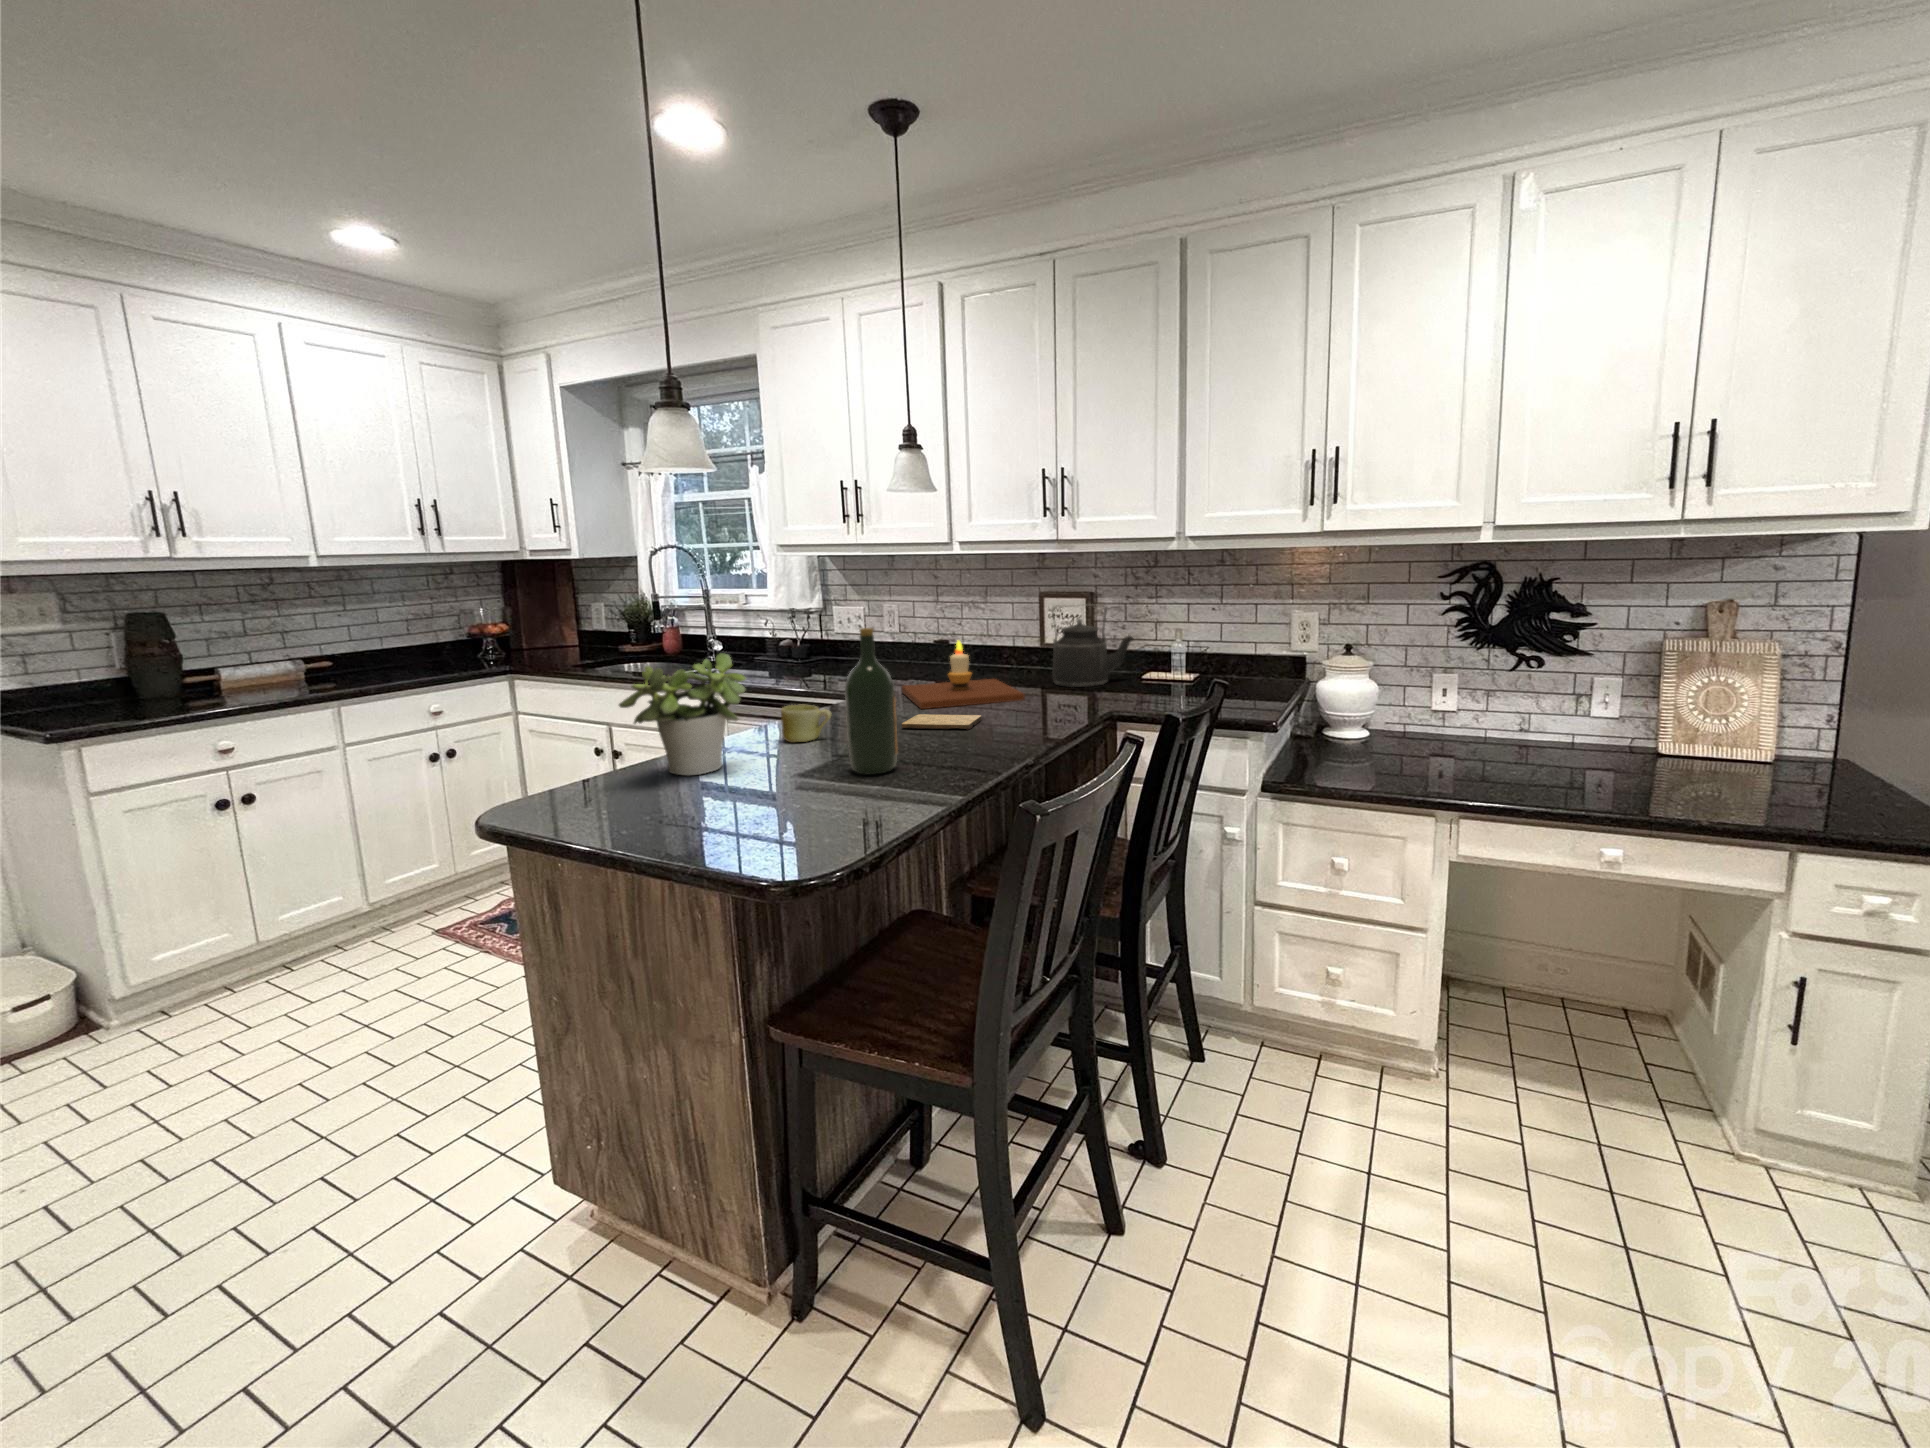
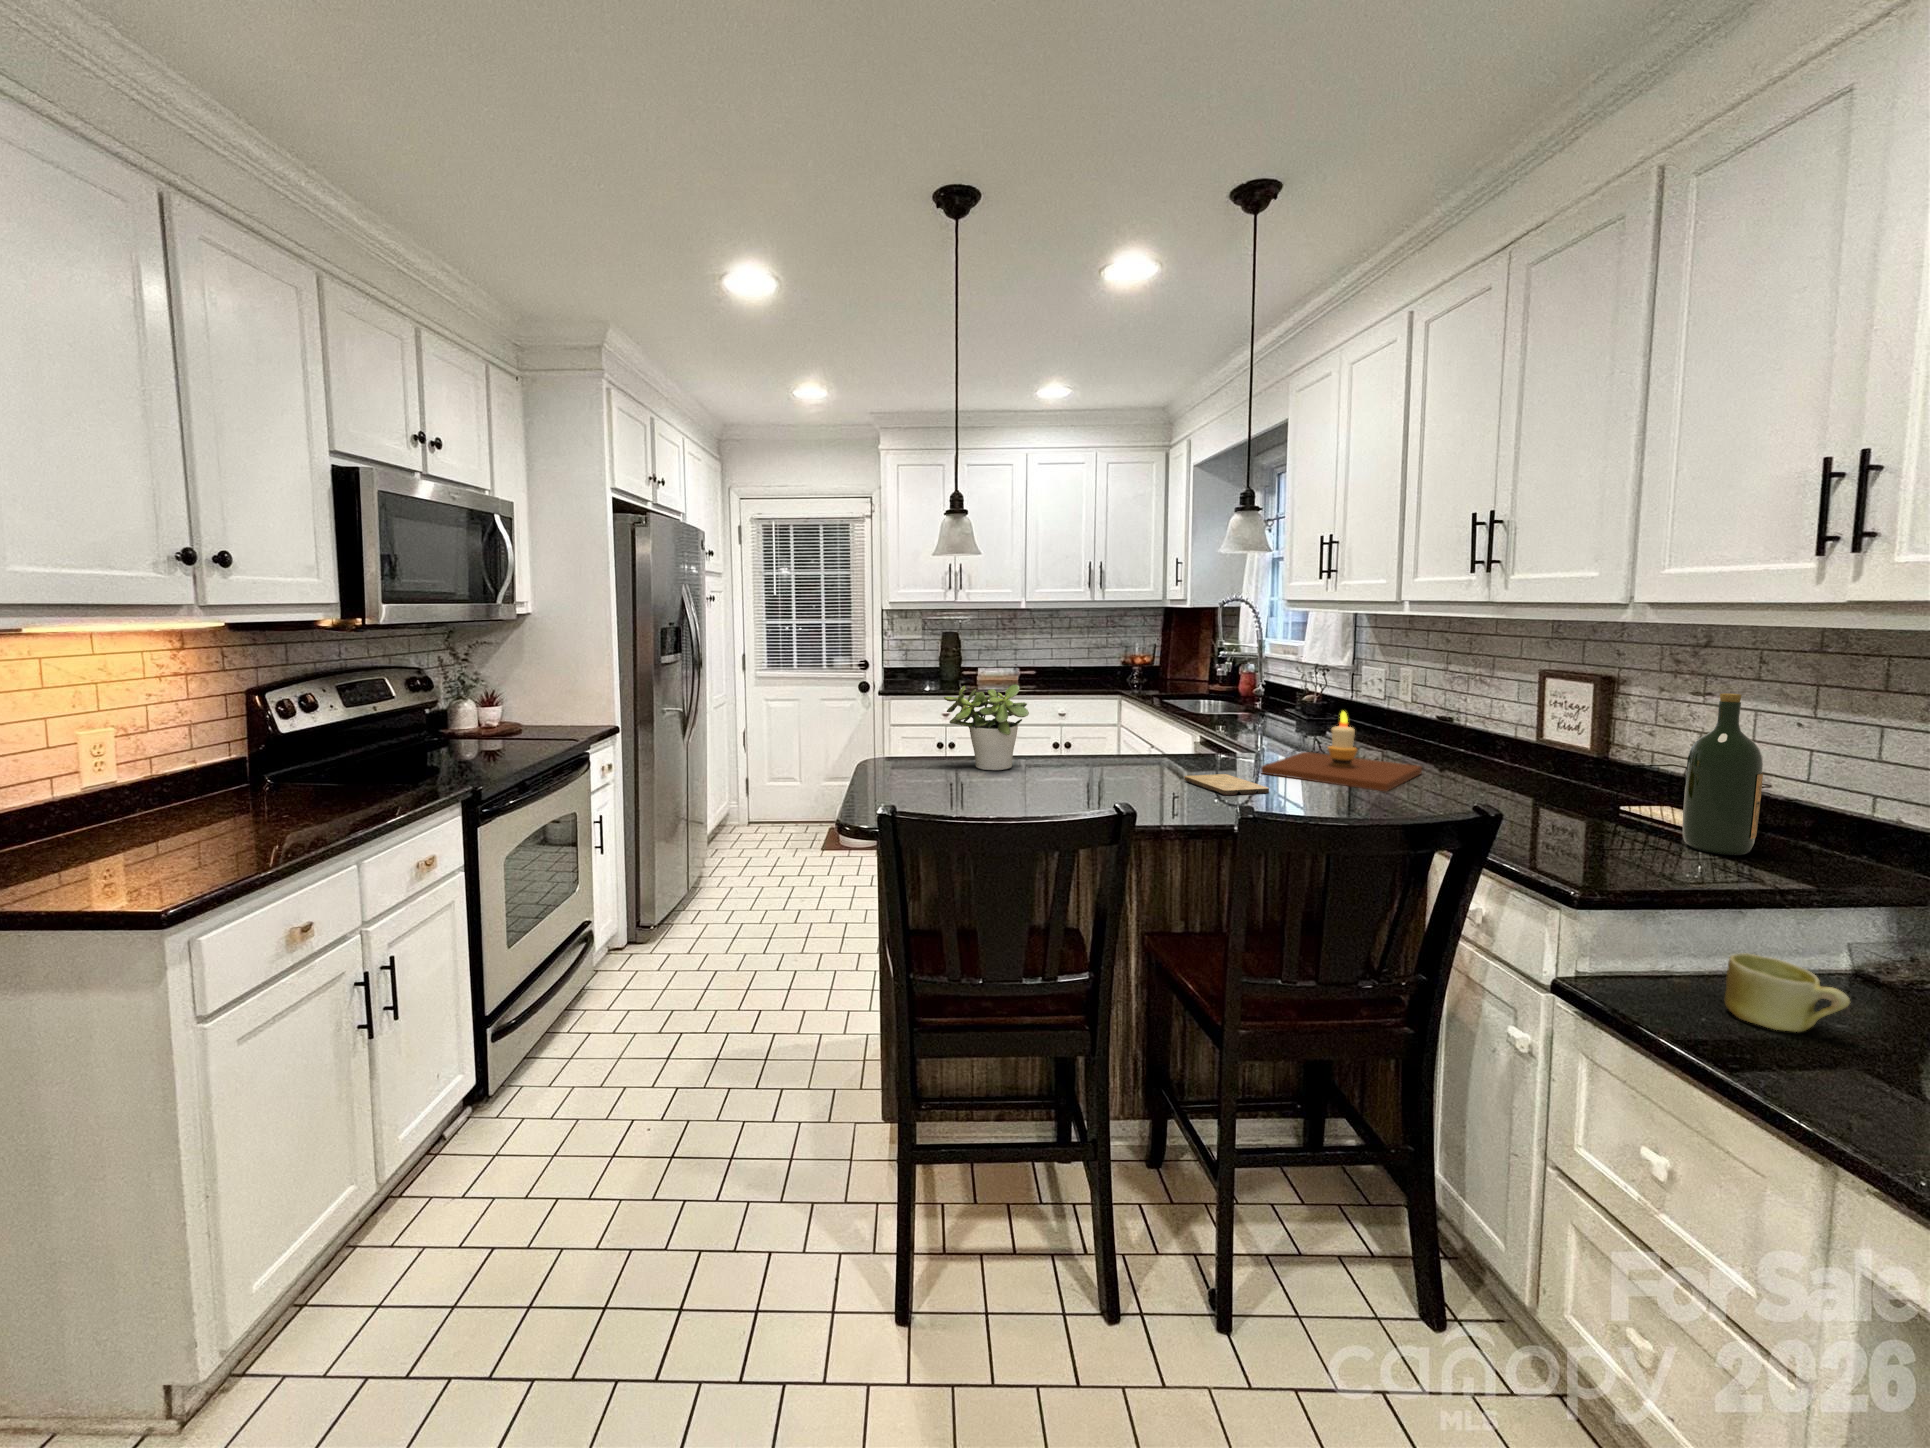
kettle: present [1052,606,1133,687] -> none [1488,687,1635,803]
wine bottle: present [845,628,898,775] -> present [1683,693,1763,855]
mug: present [781,705,832,742] -> present [1725,953,1850,1032]

